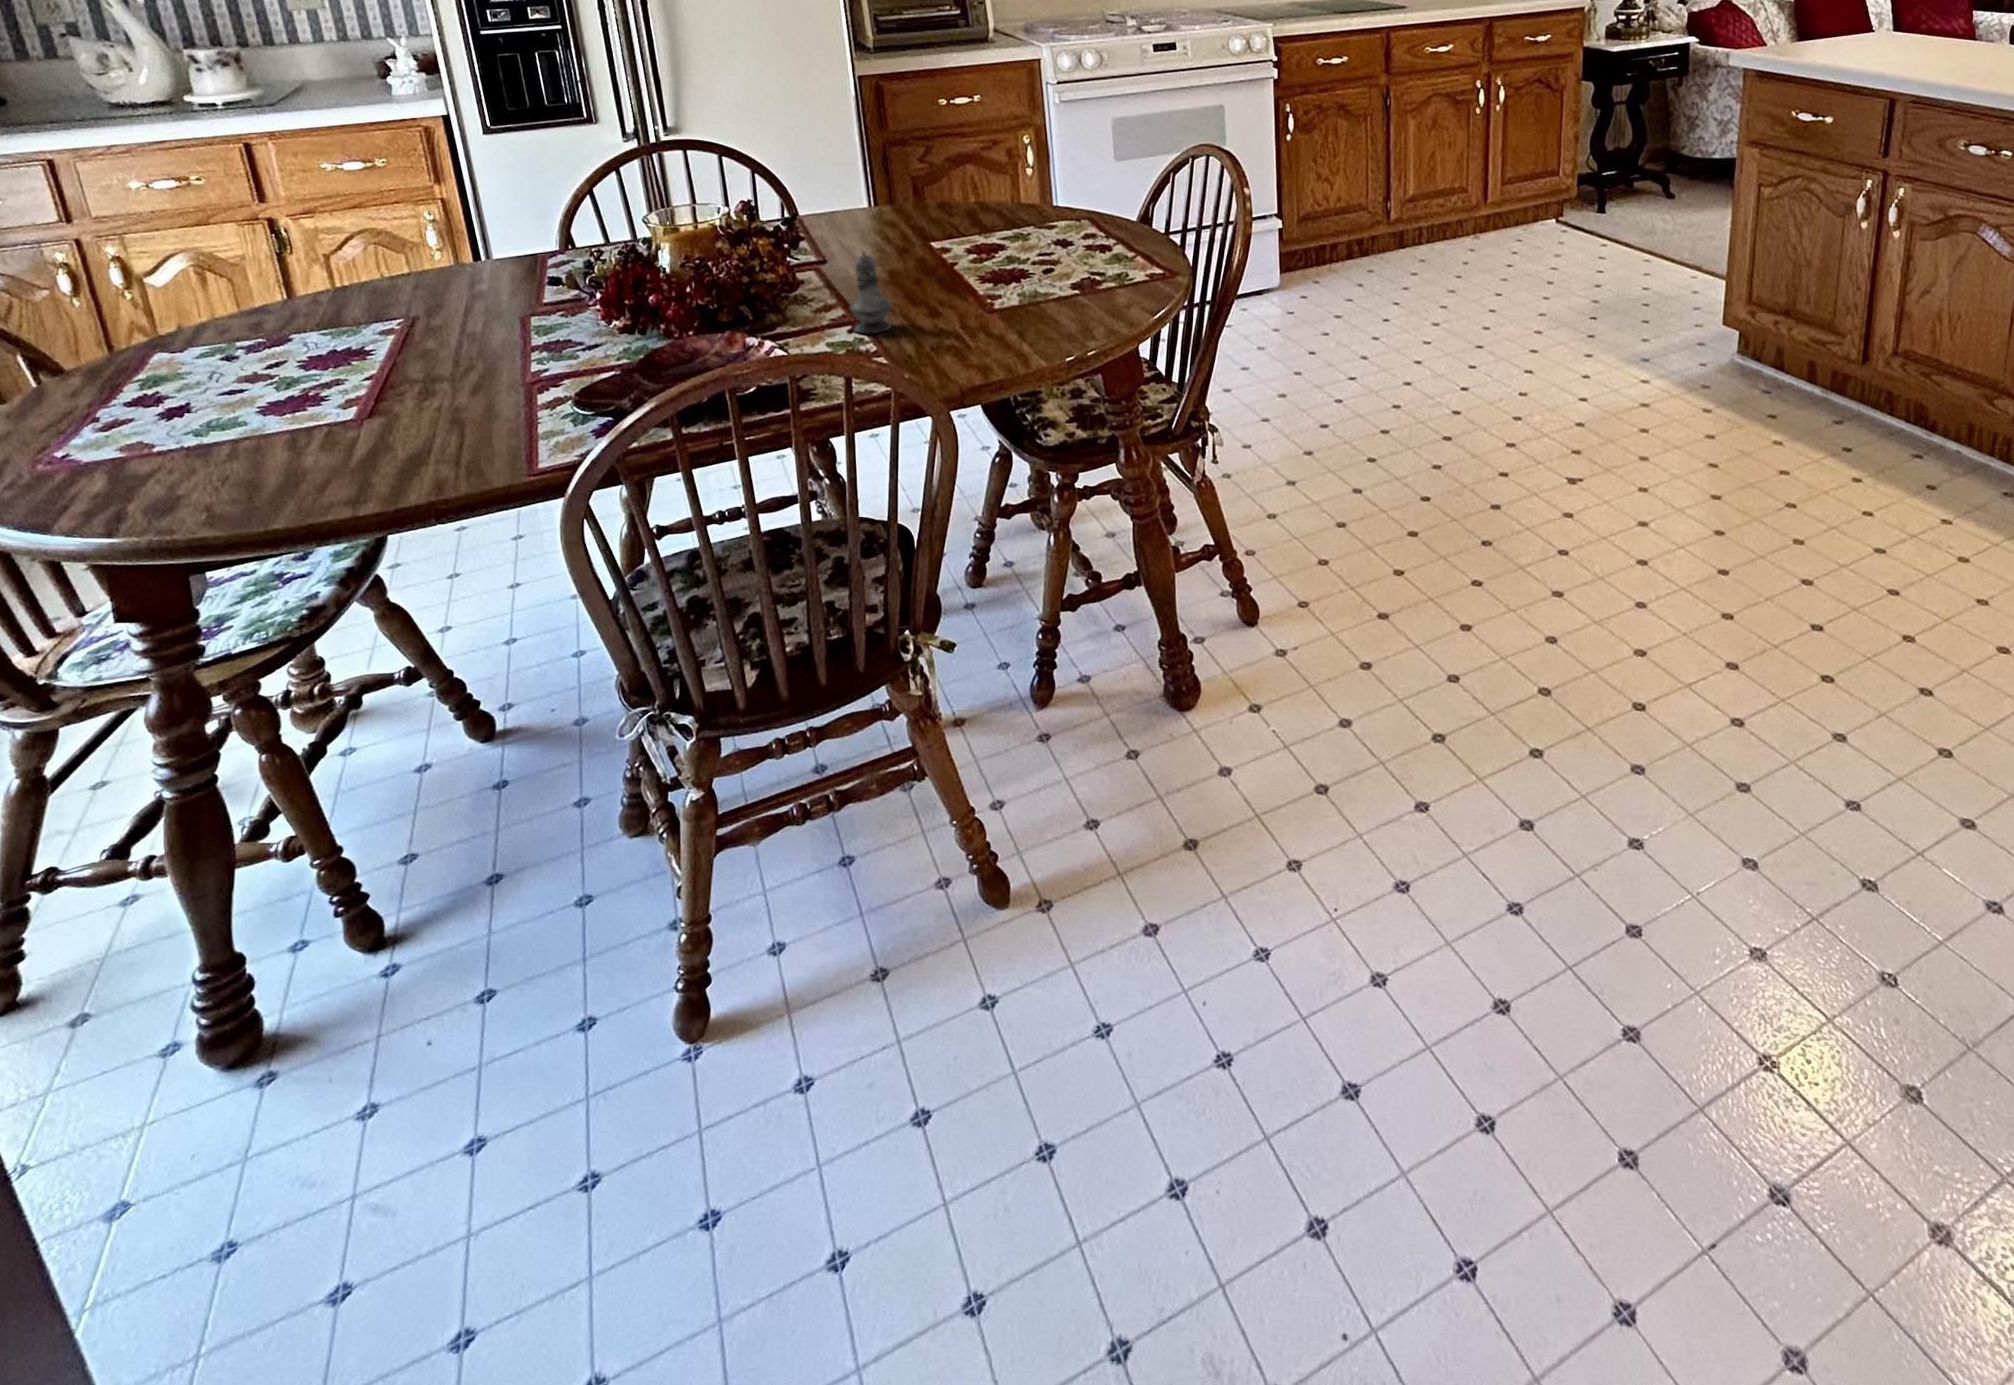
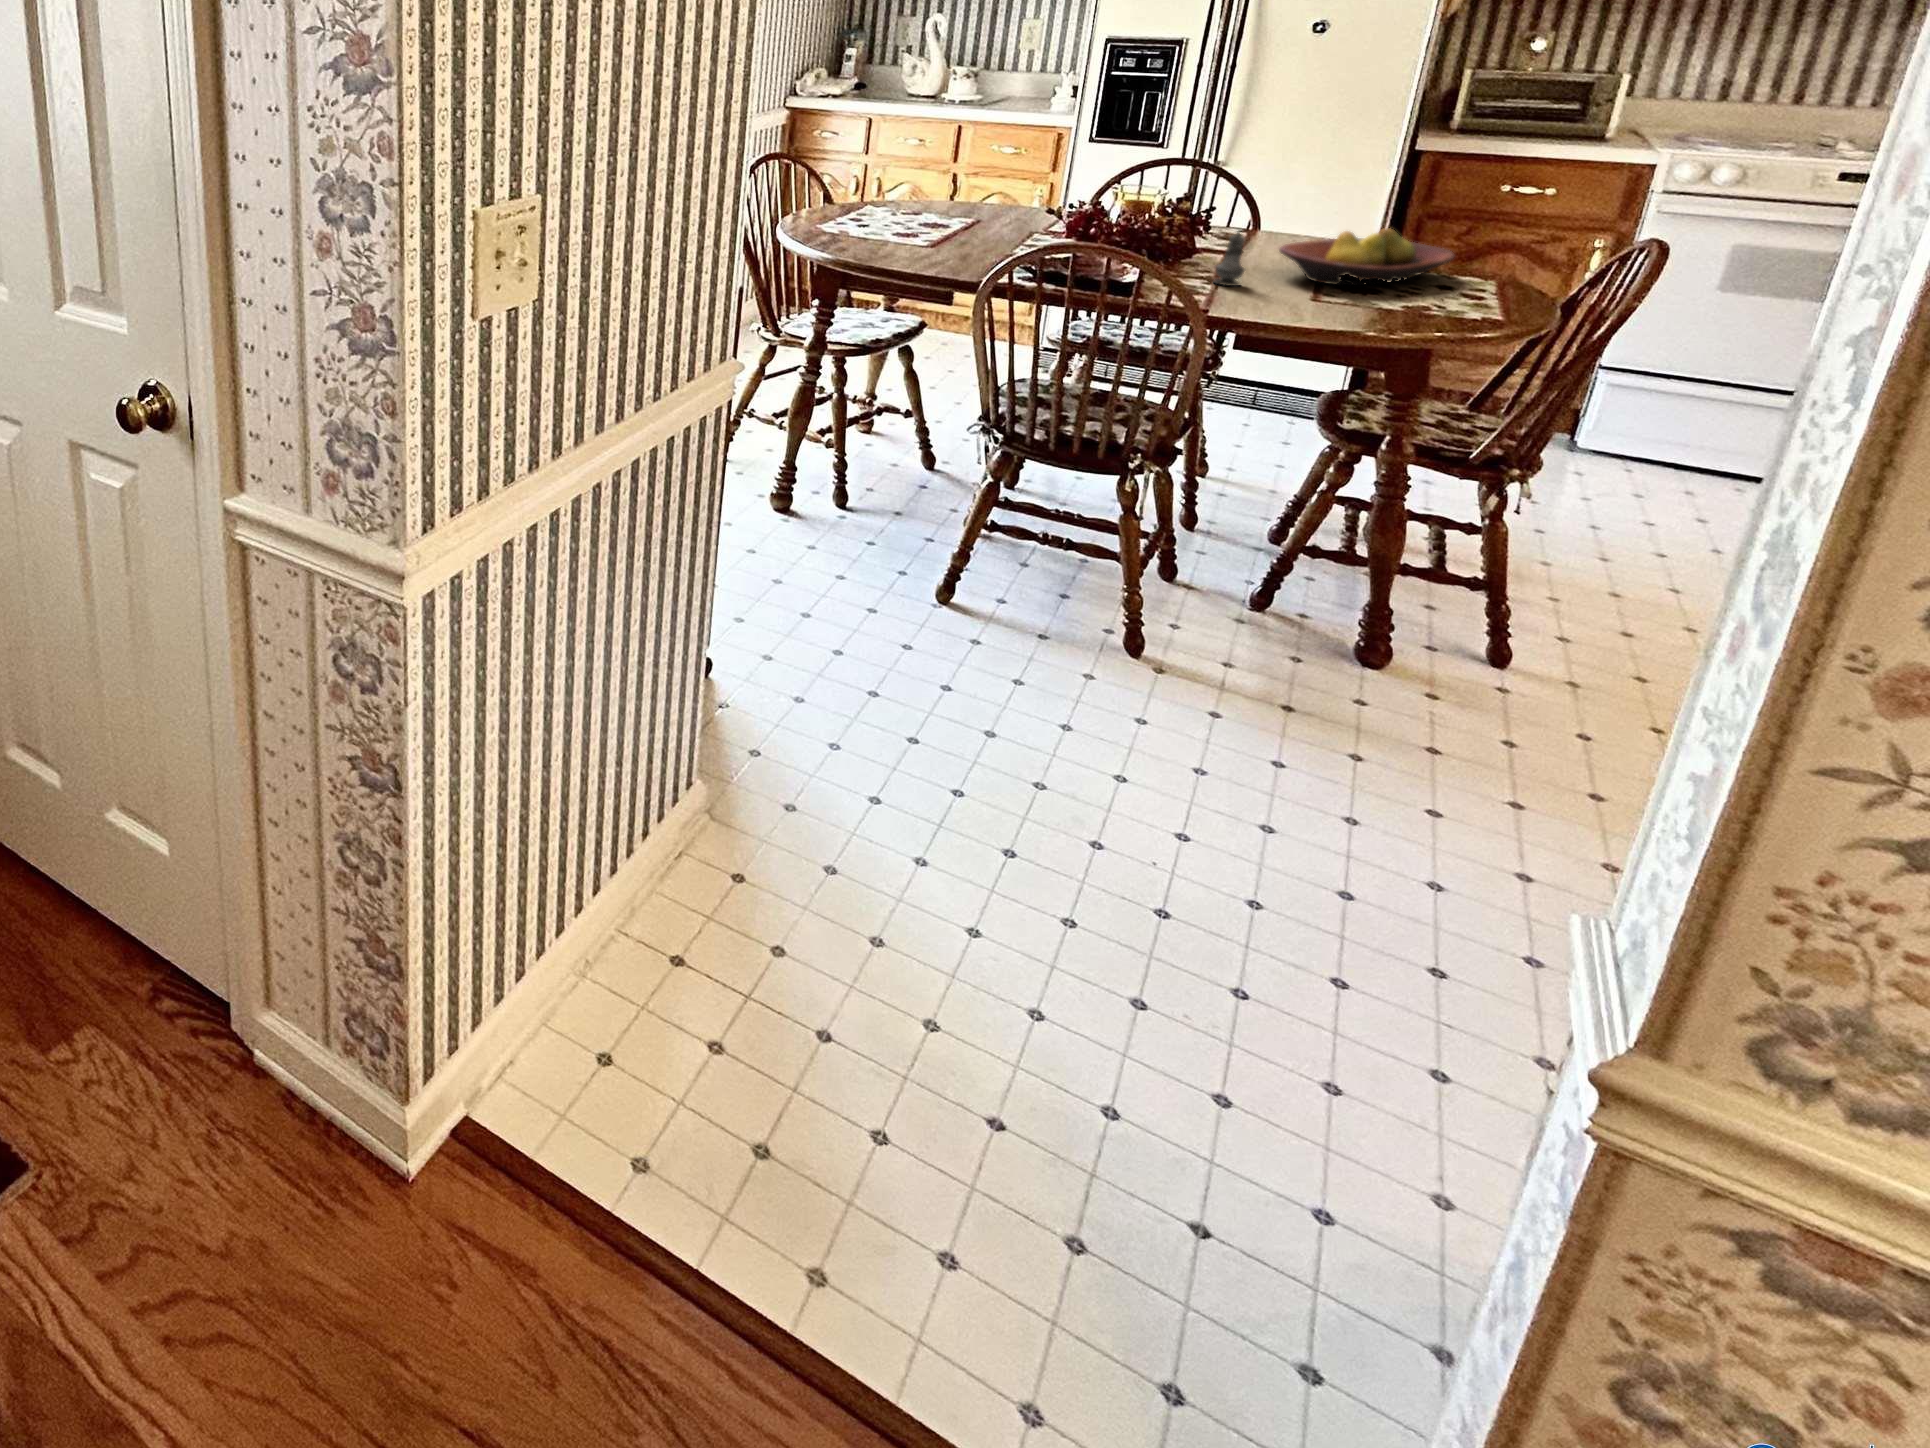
fruit bowl: none [897,196,1058,289] -> present [1279,228,1454,285]

